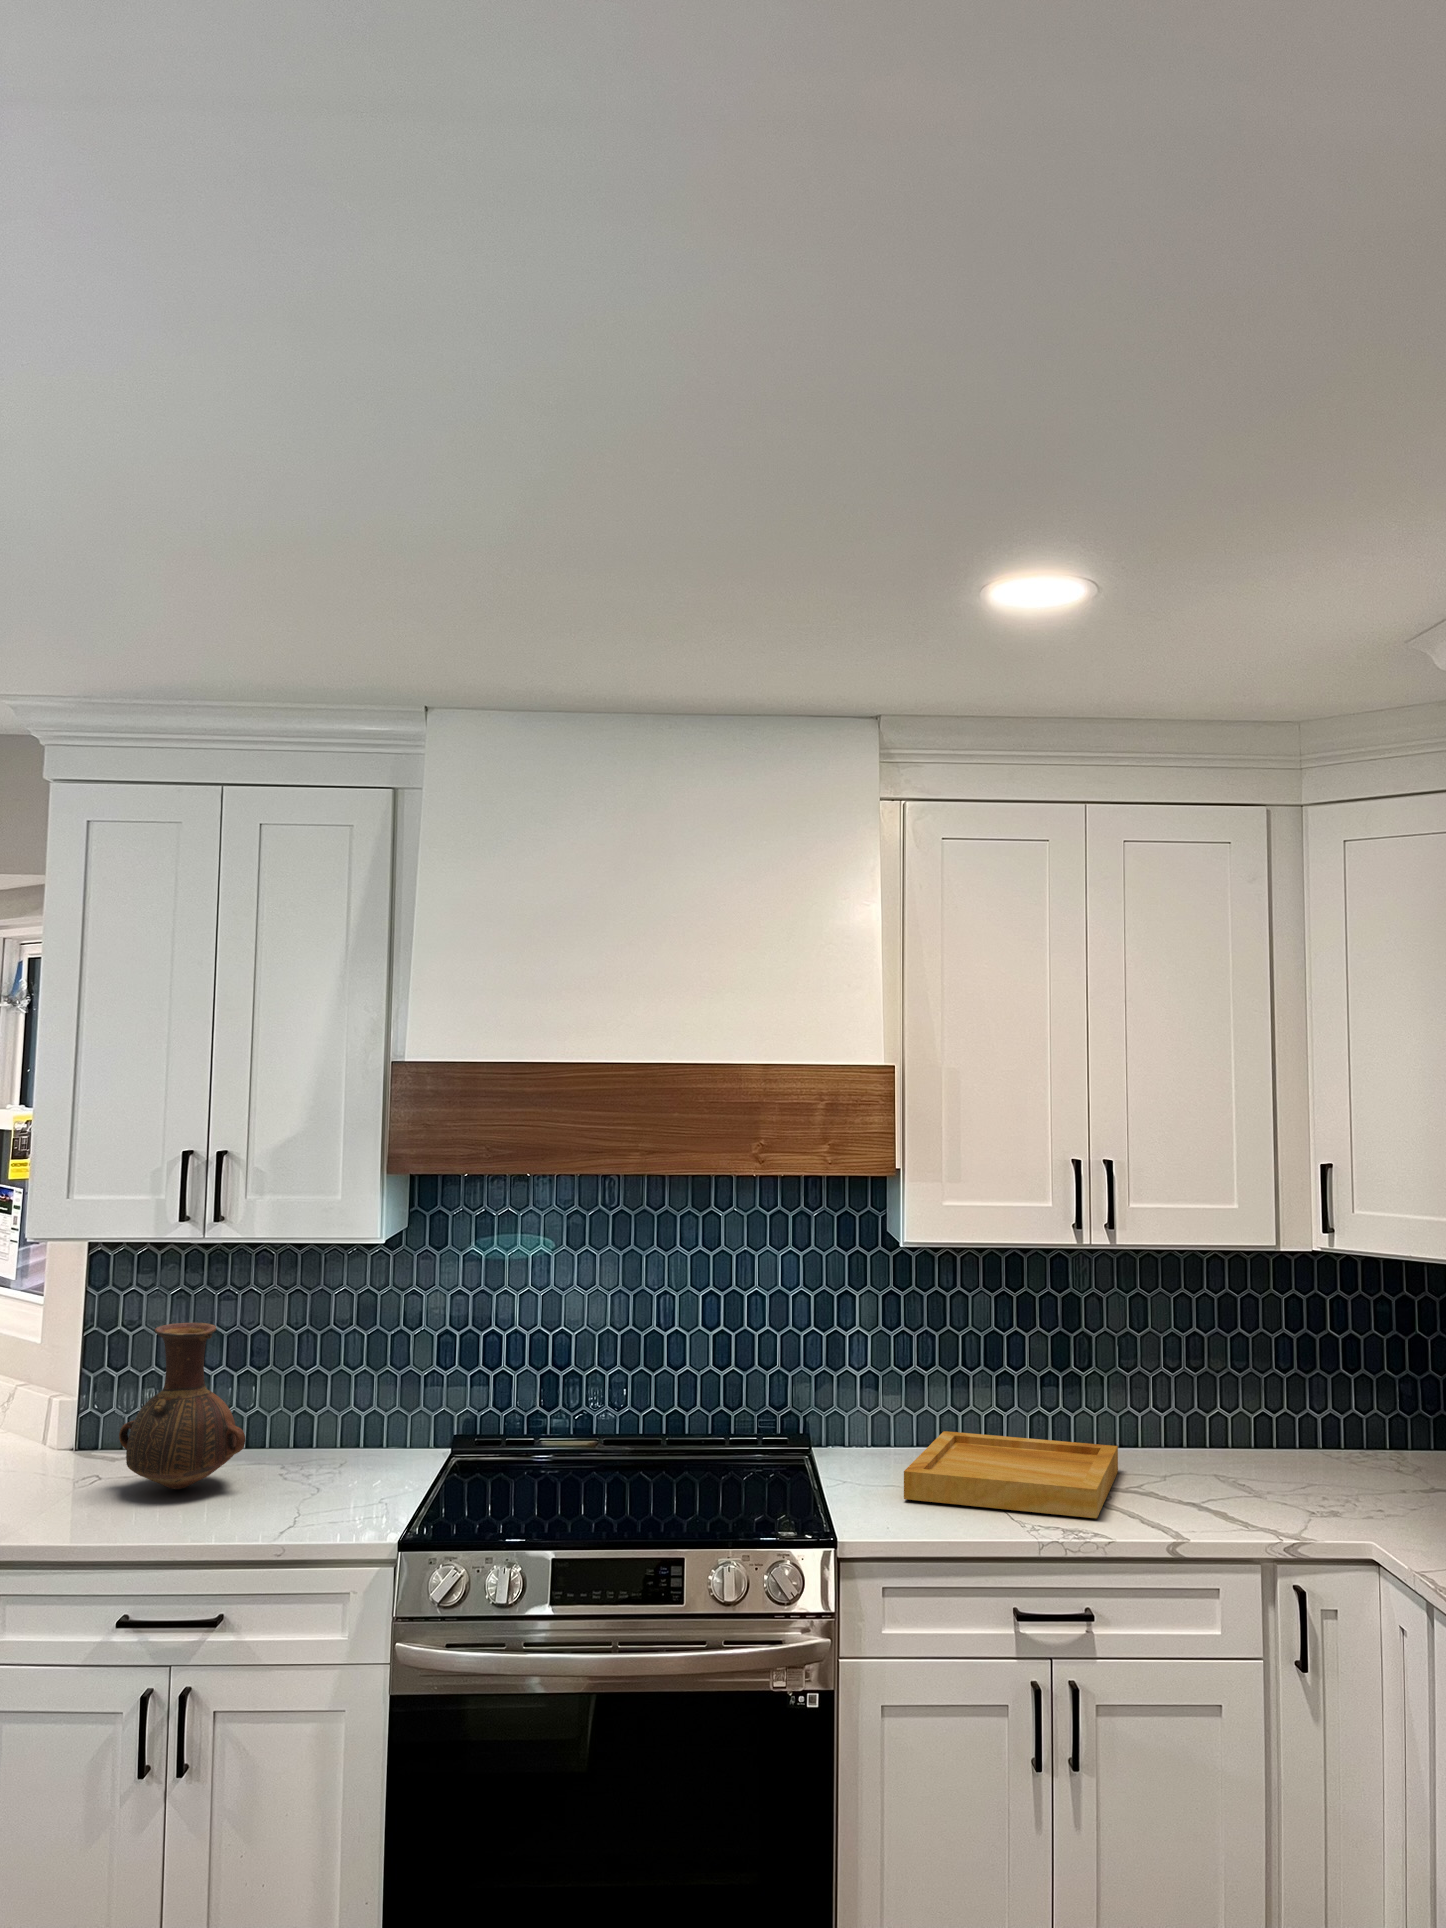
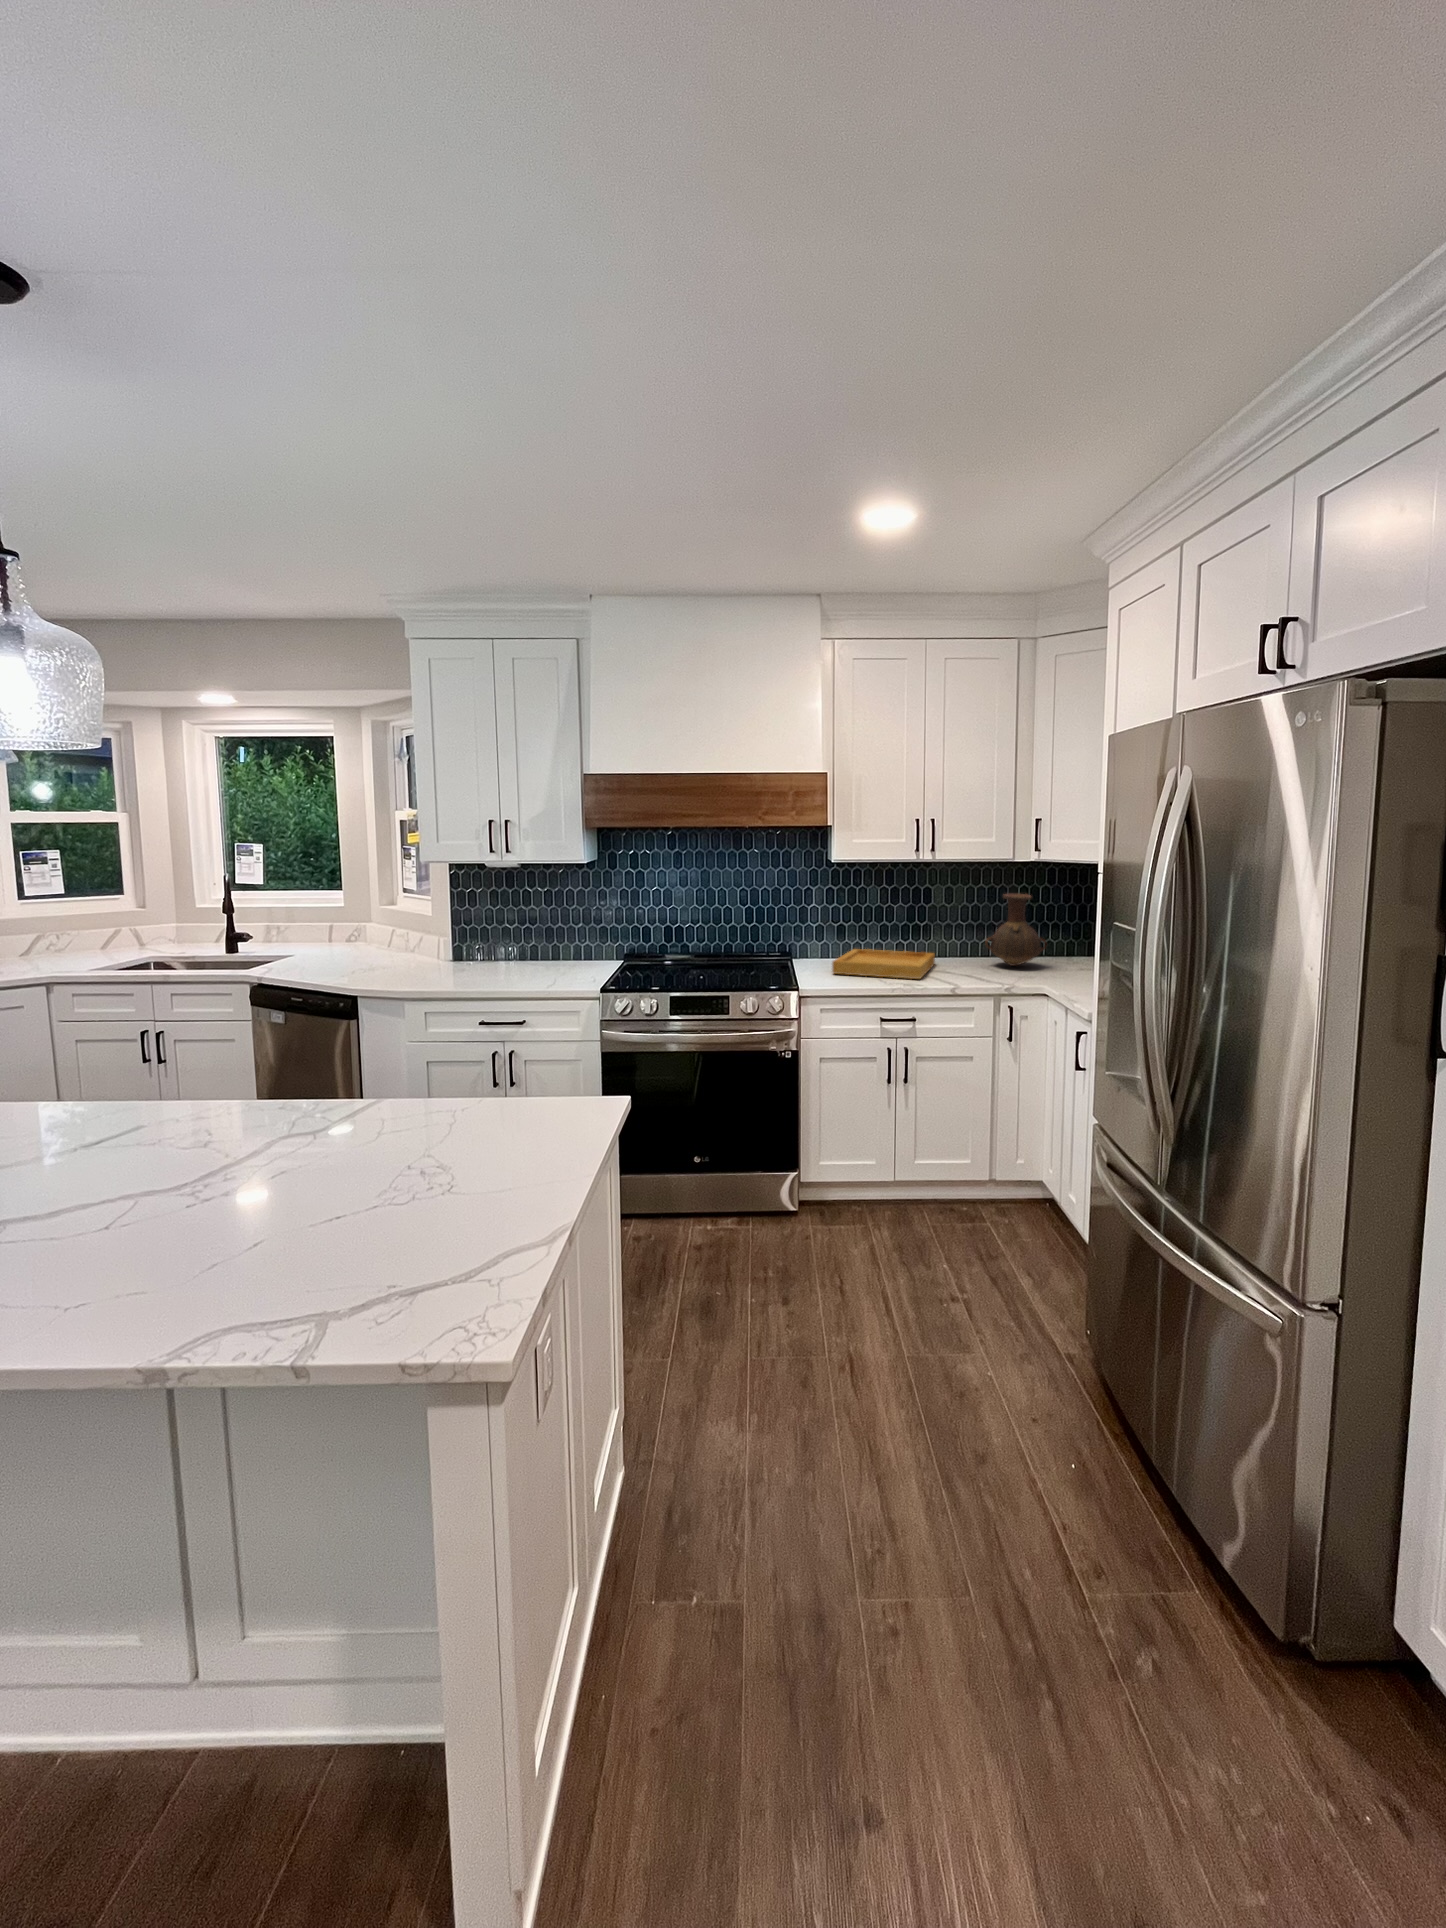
vase: present [119,1323,245,1489] -> present [985,894,1047,966]

